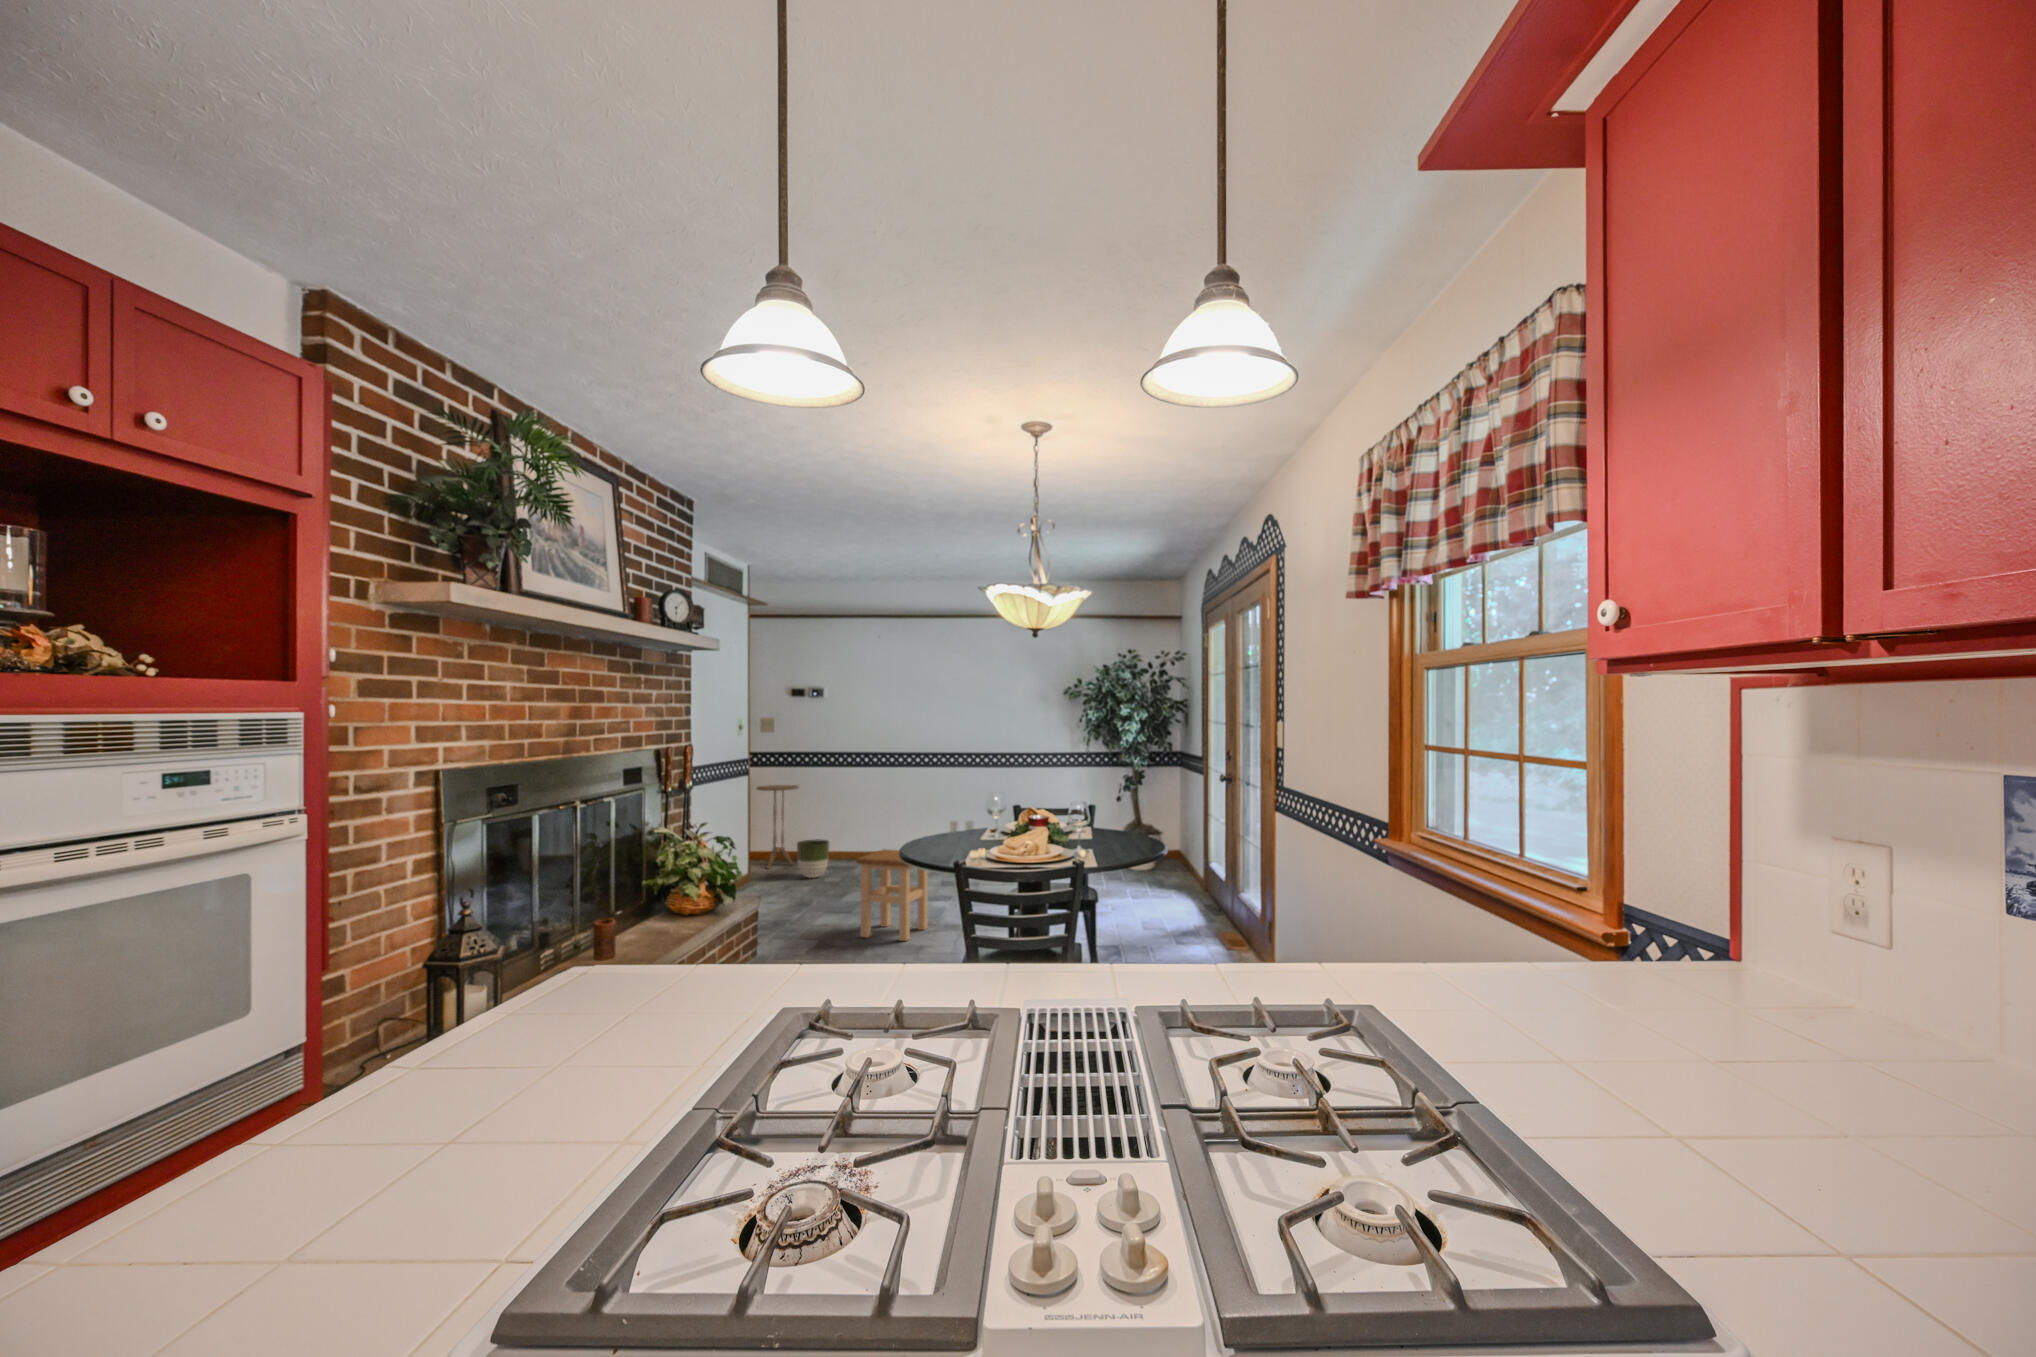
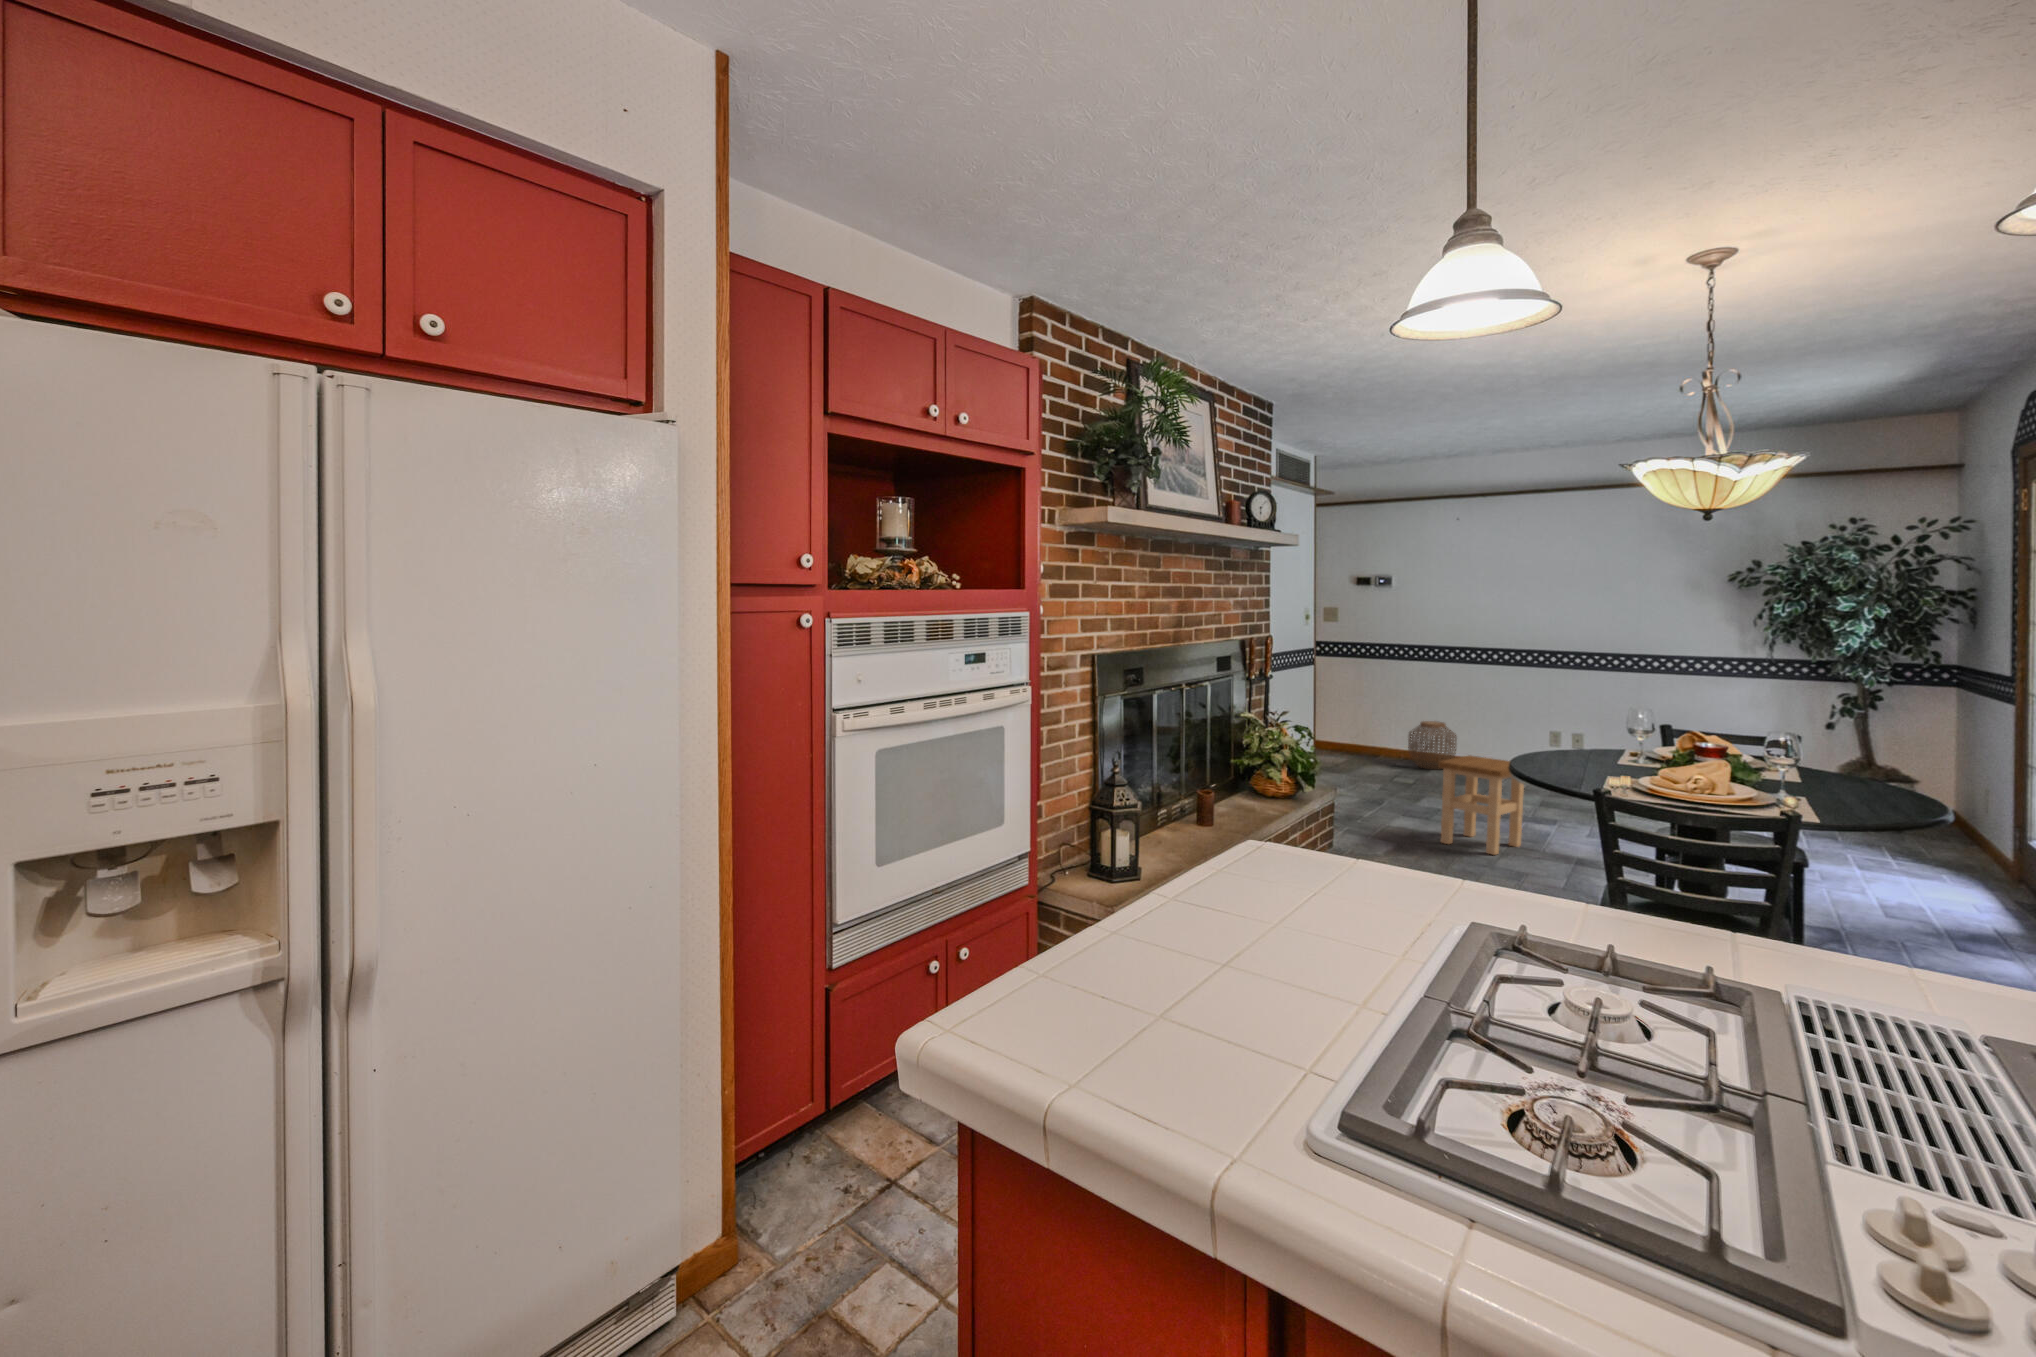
side table: present [756,785,798,868] -> none [1326,678,1372,762]
woven basket: none [833,820,875,866] -> present [1408,721,1457,769]
planter: present [797,839,829,878] -> none [1369,737,1405,776]

